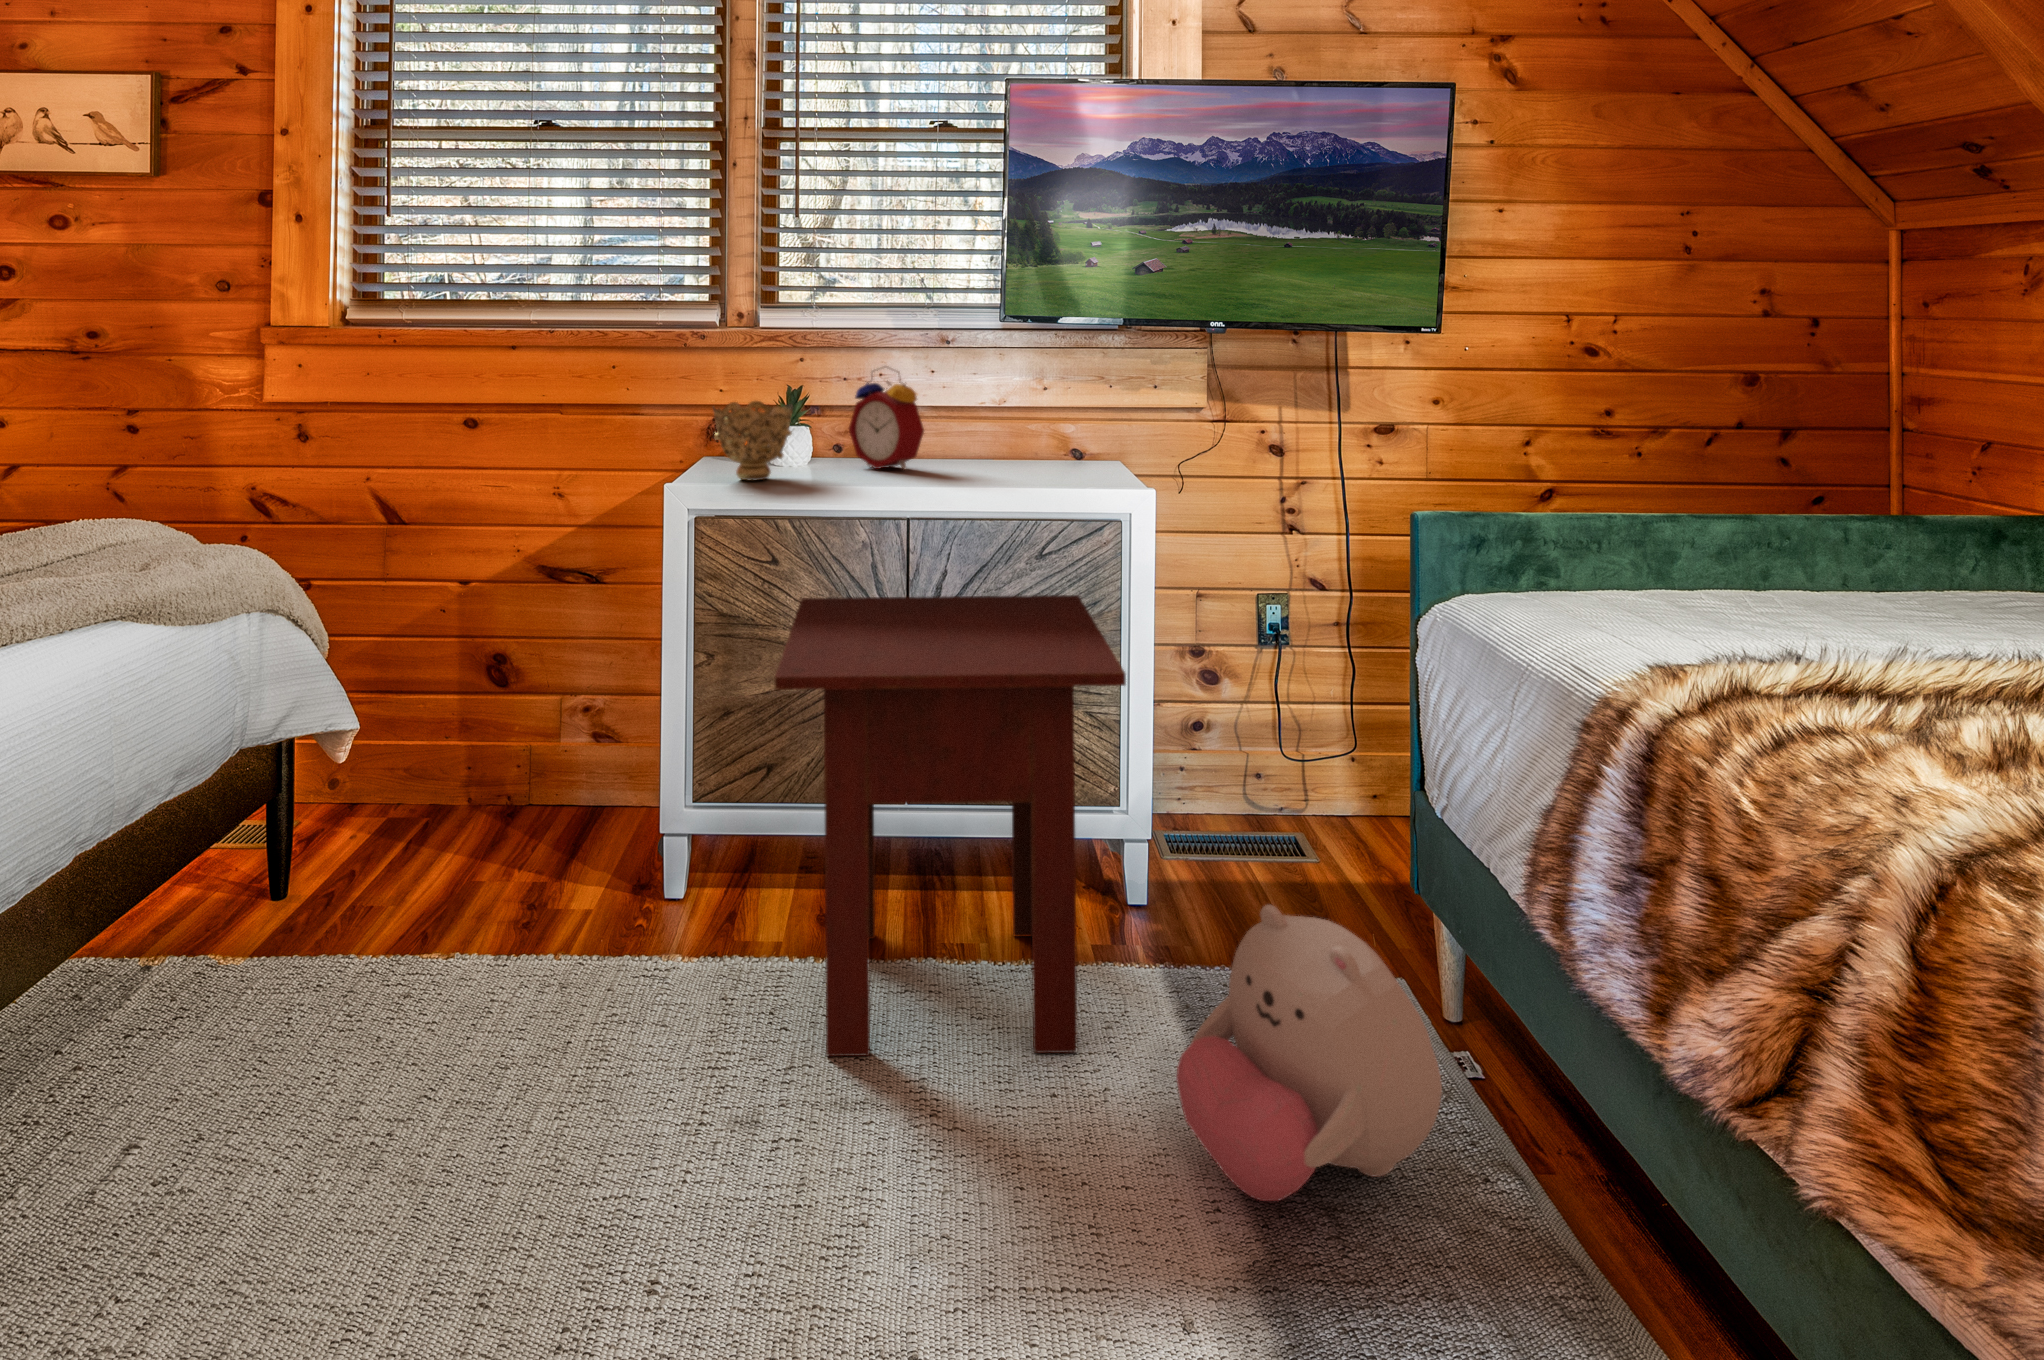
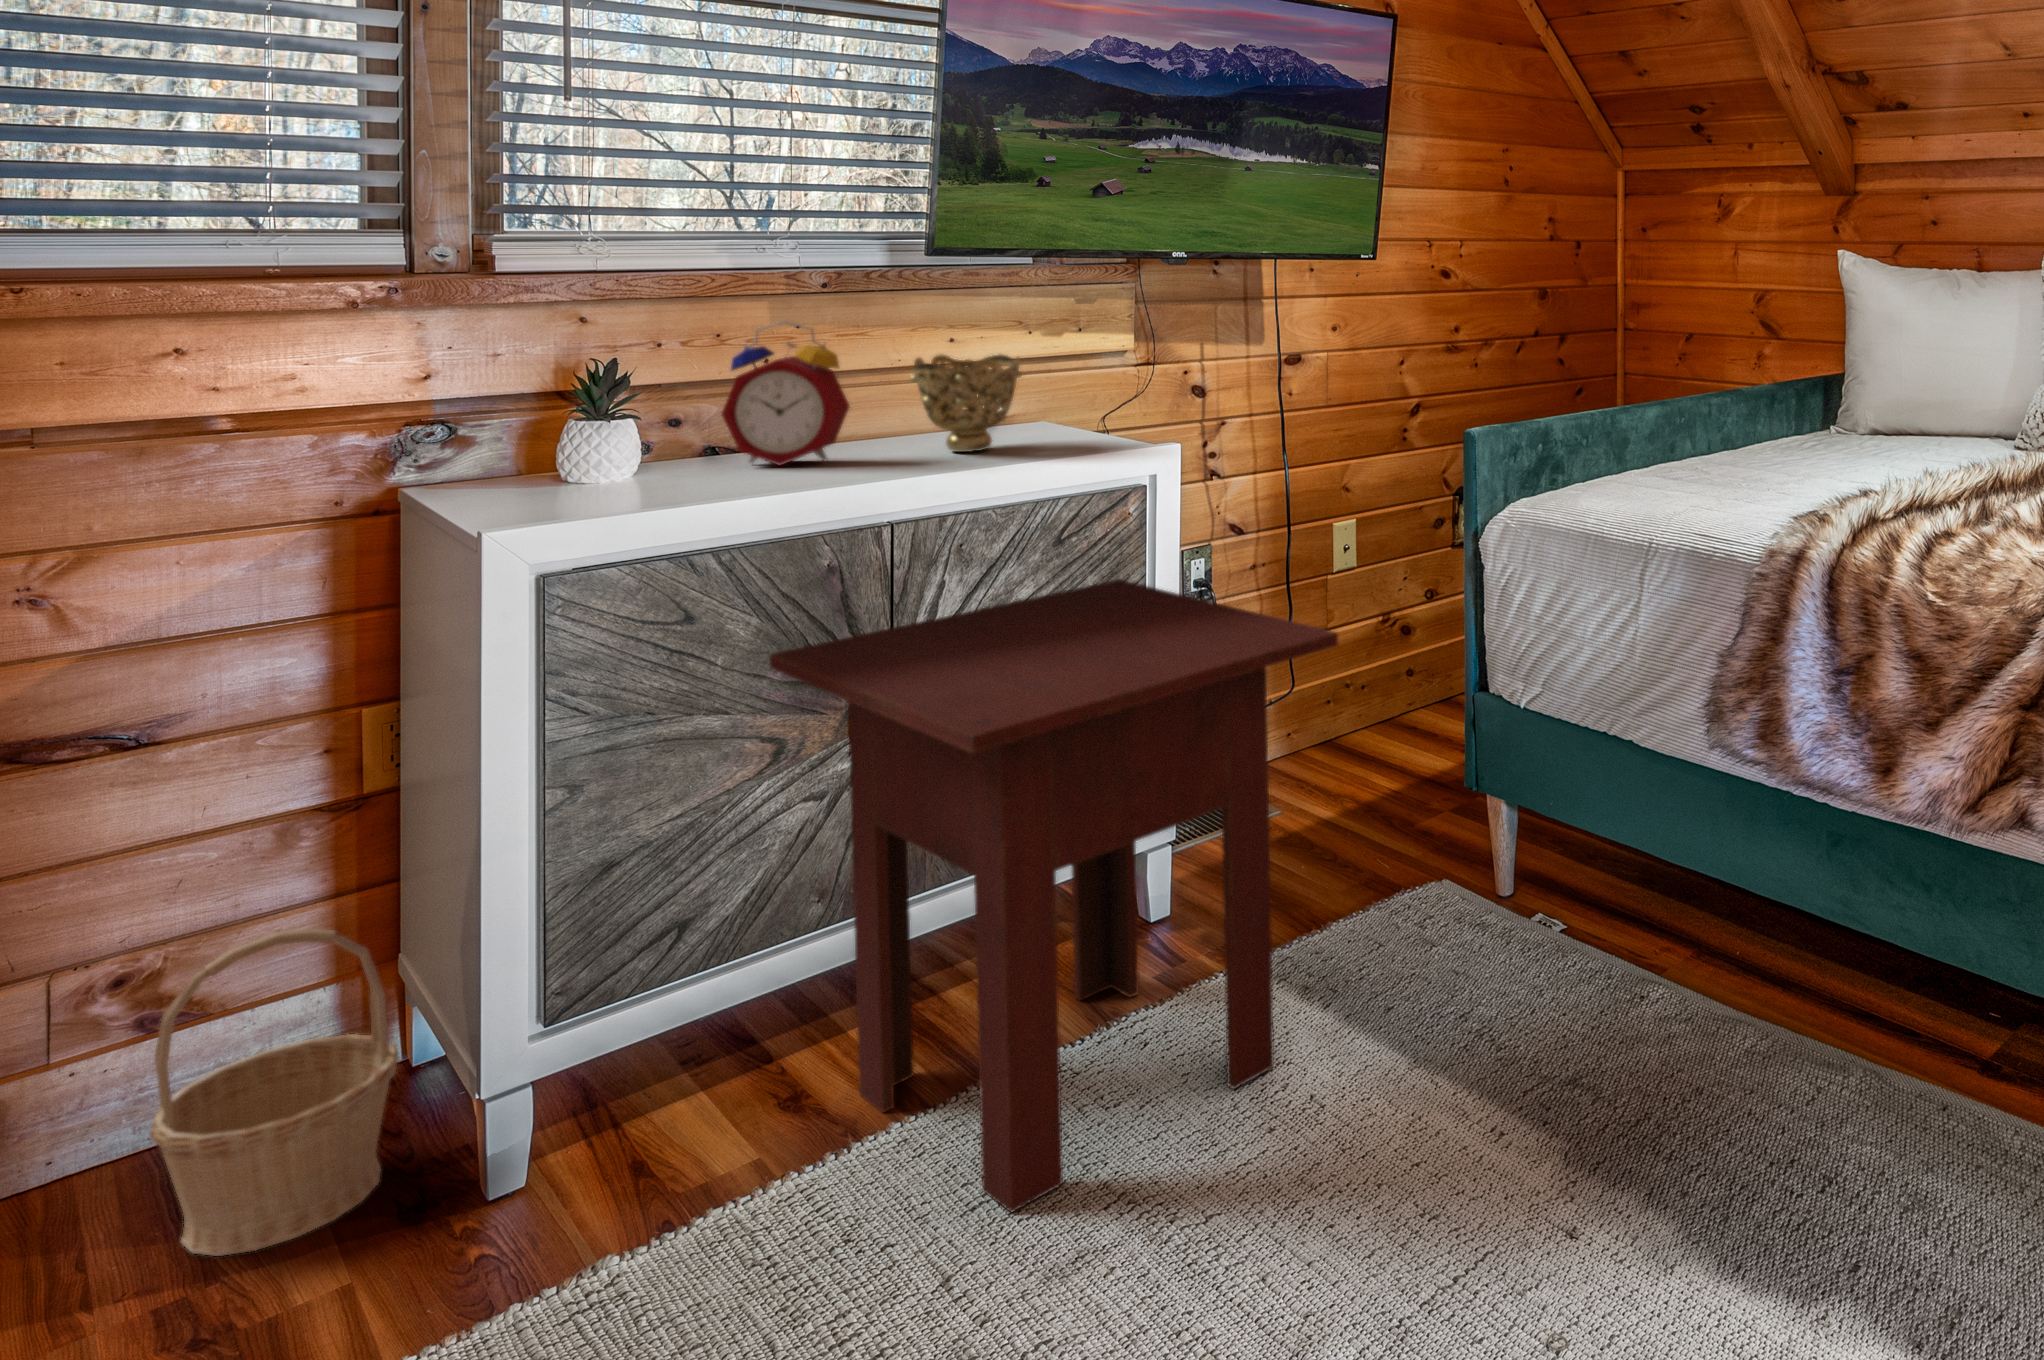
decorative bowl: present [713,401,794,480] -> present [910,354,1022,452]
basket: none [528,704,639,884] -> present [150,929,398,1256]
plush toy: present [1176,905,1442,1201] -> none [1444,818,1665,1094]

